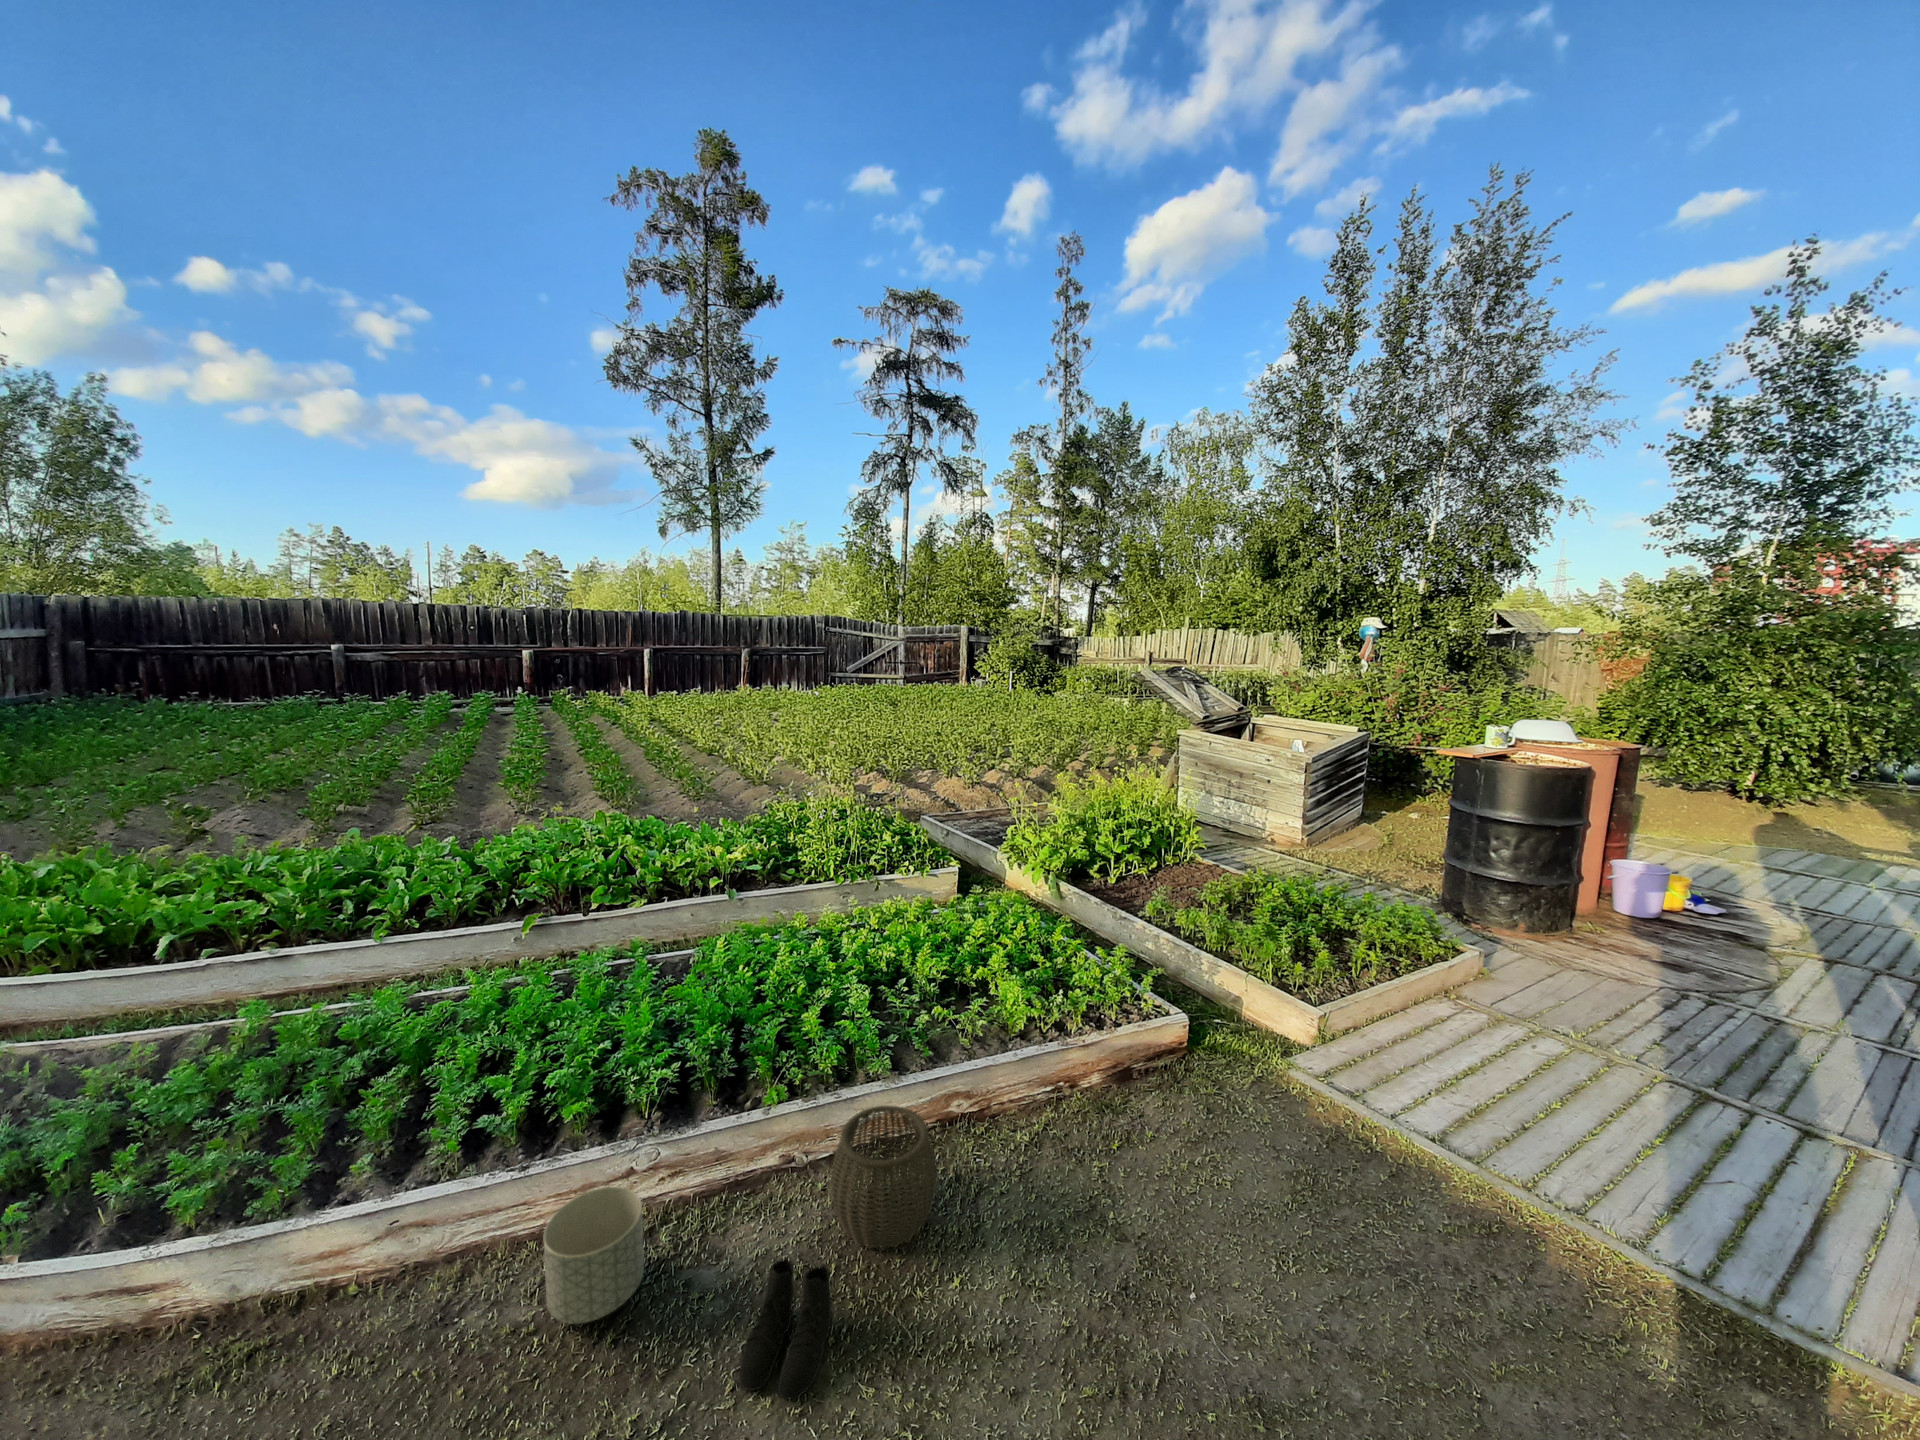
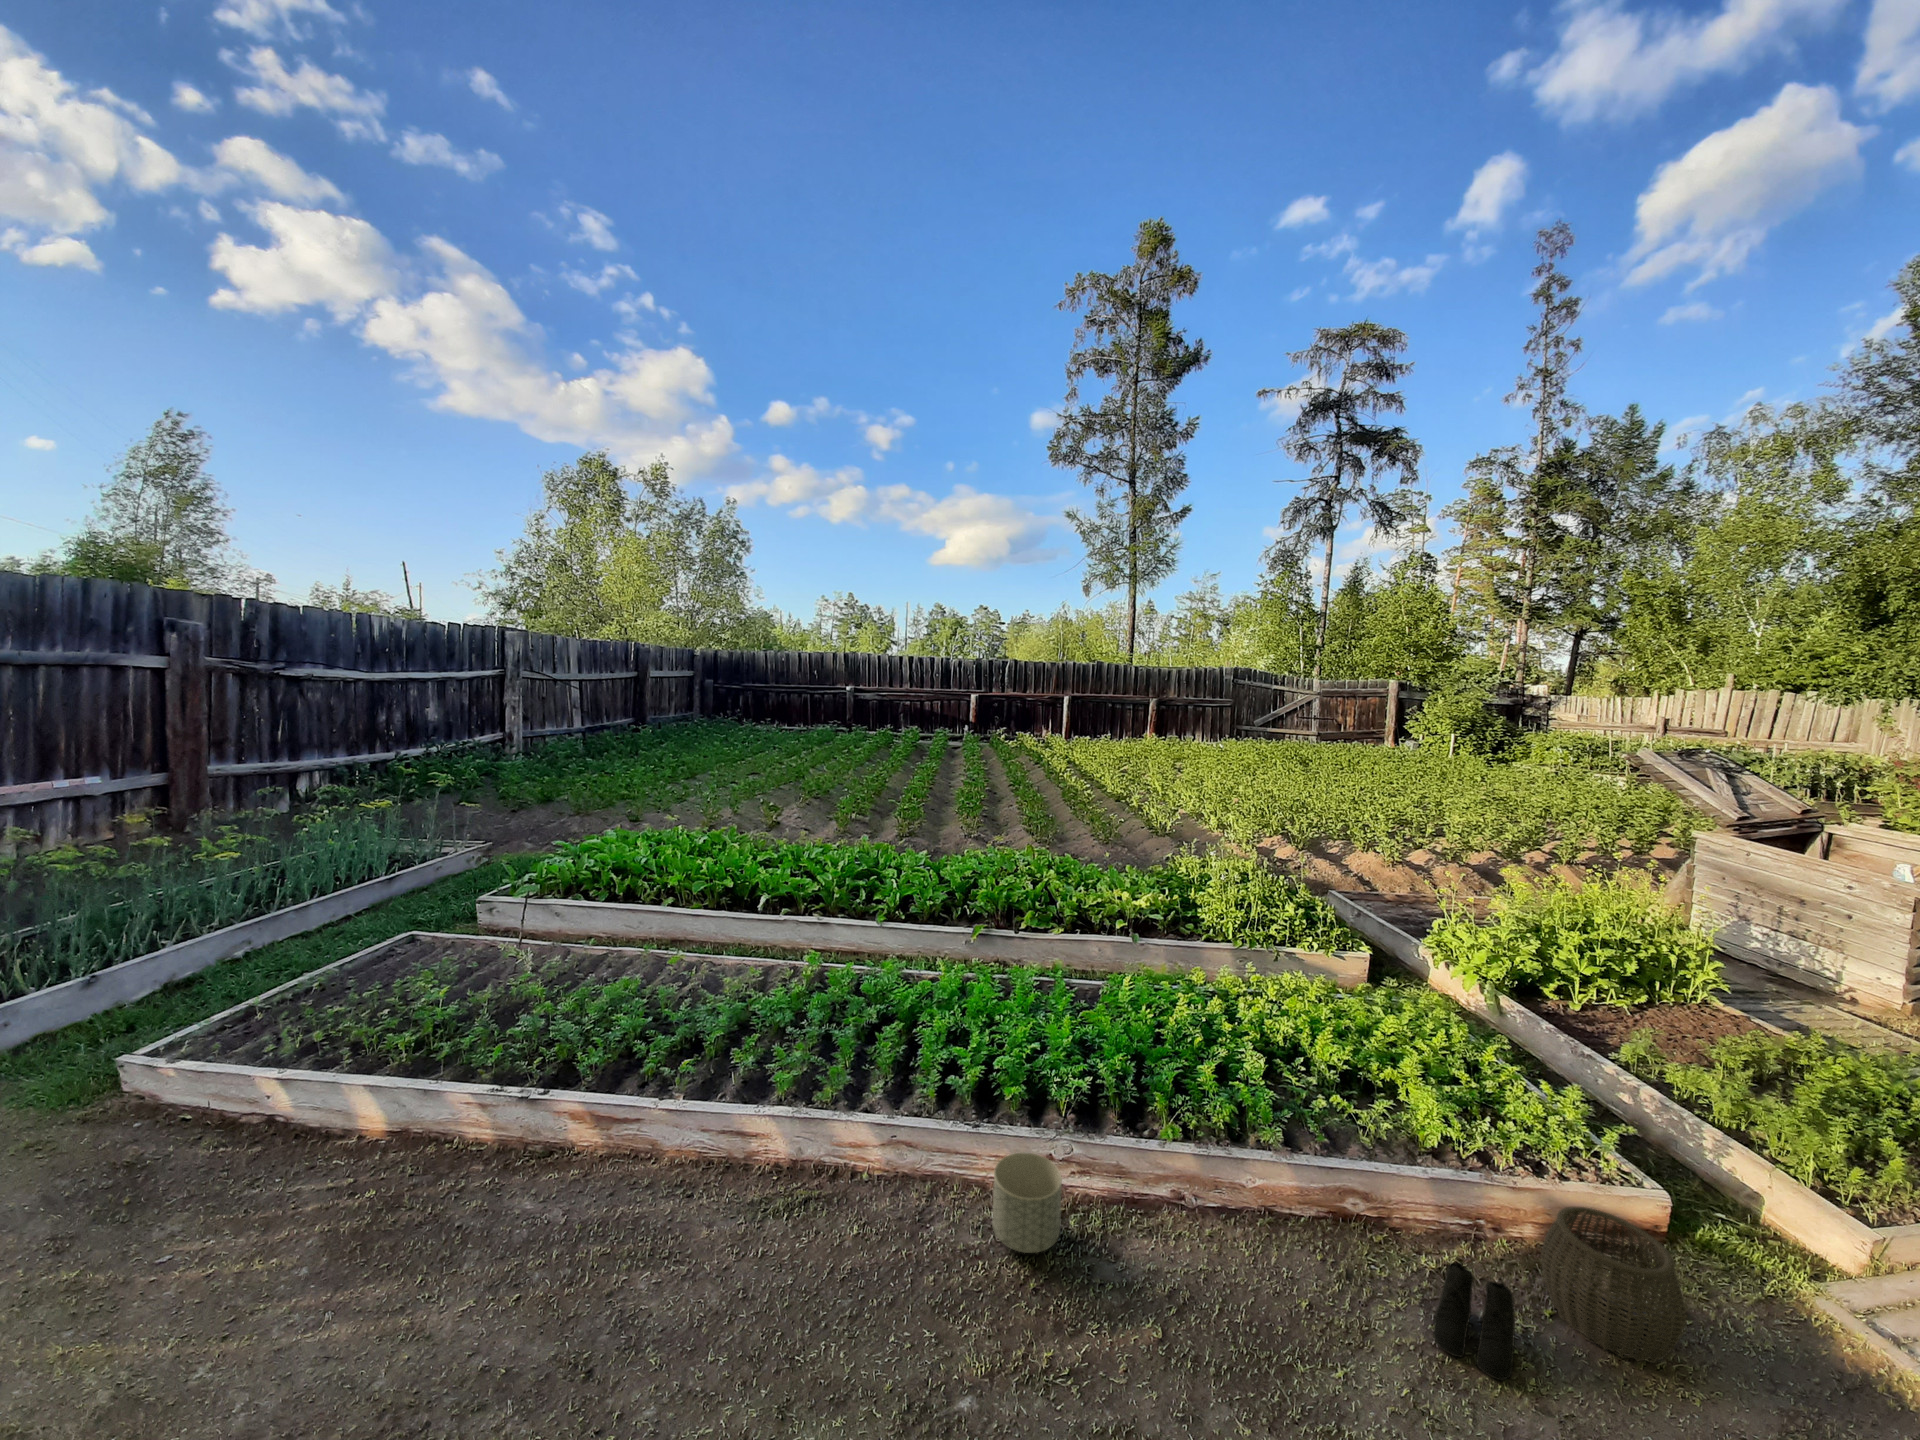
woven basket: present [830,1106,937,1250] -> present [1541,1207,1687,1363]
boots: present [740,1257,832,1399] -> present [1433,1262,1515,1381]

